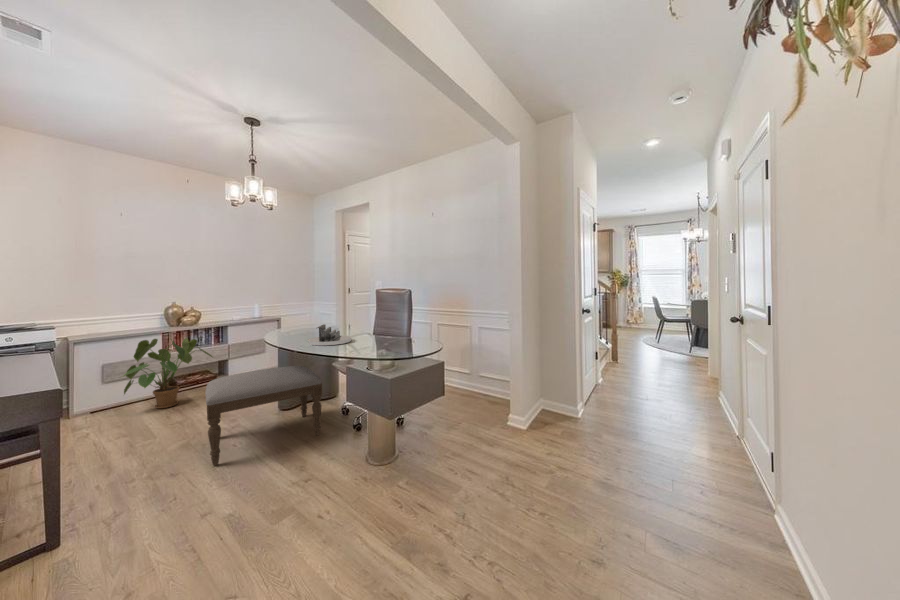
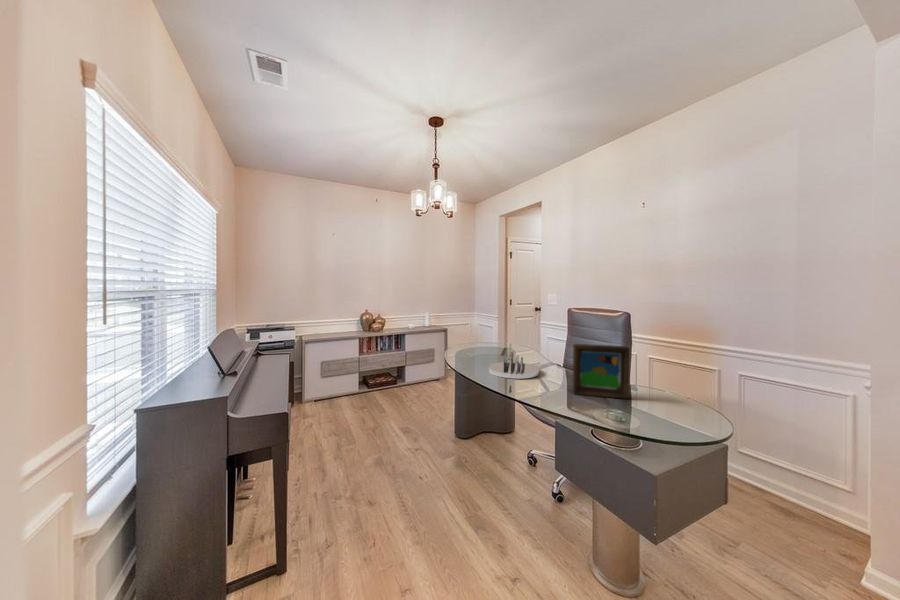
picture frame: none [370,312,407,349] -> present [572,344,629,399]
house plant: present [124,338,212,408] -> none [331,343,398,410]
ottoman: present [205,366,322,466] -> none [395,395,509,503]

